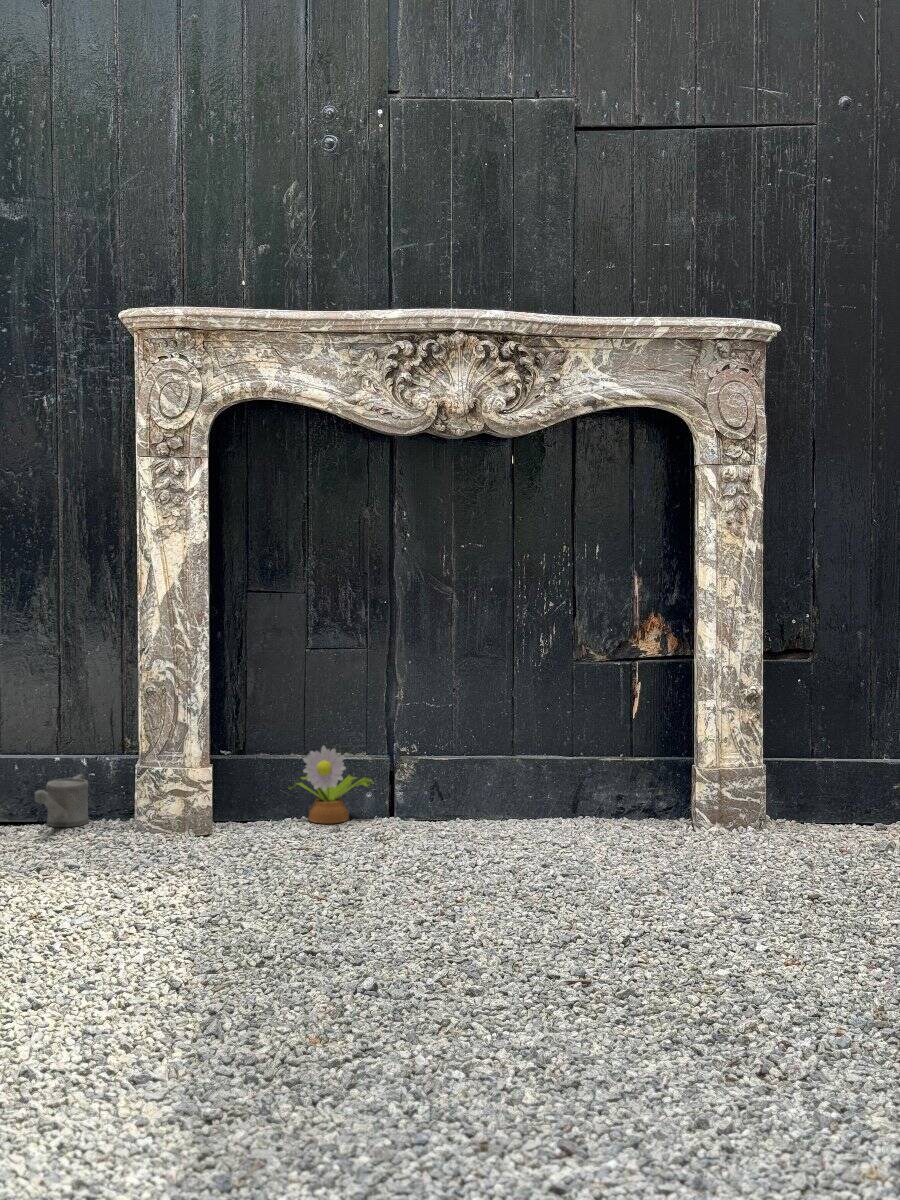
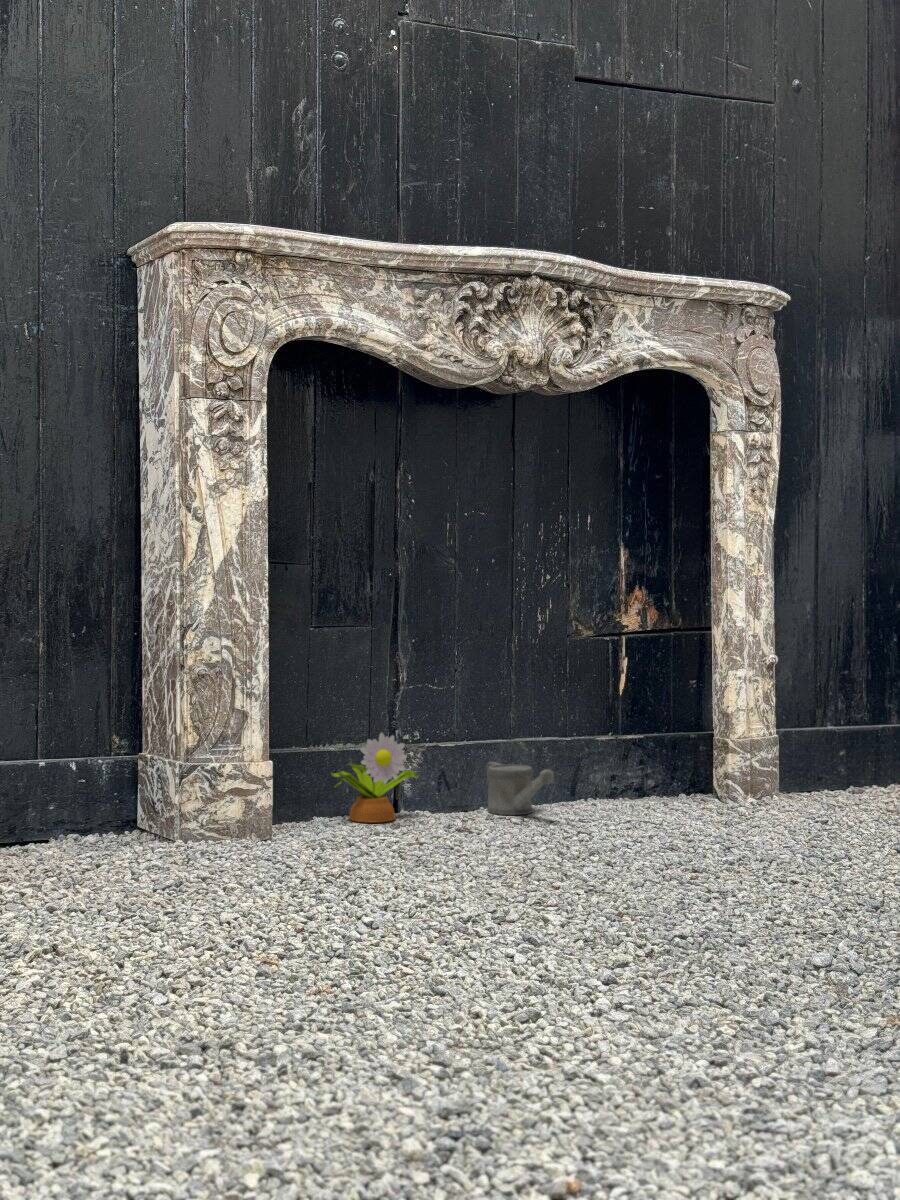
watering can: present [35,774,89,827] -> present [487,762,554,815]

